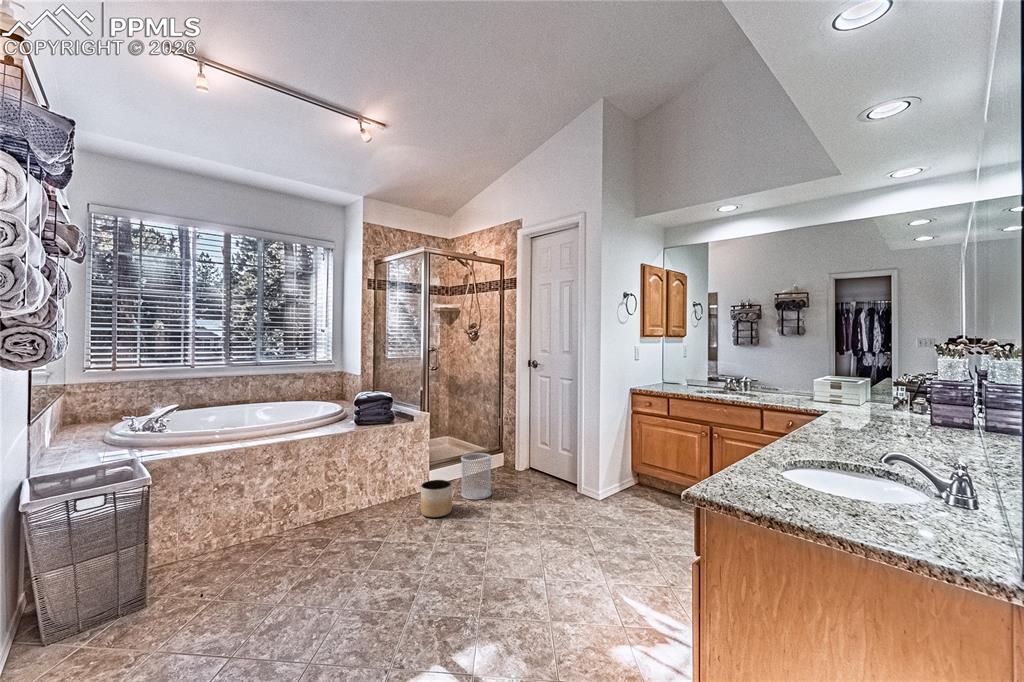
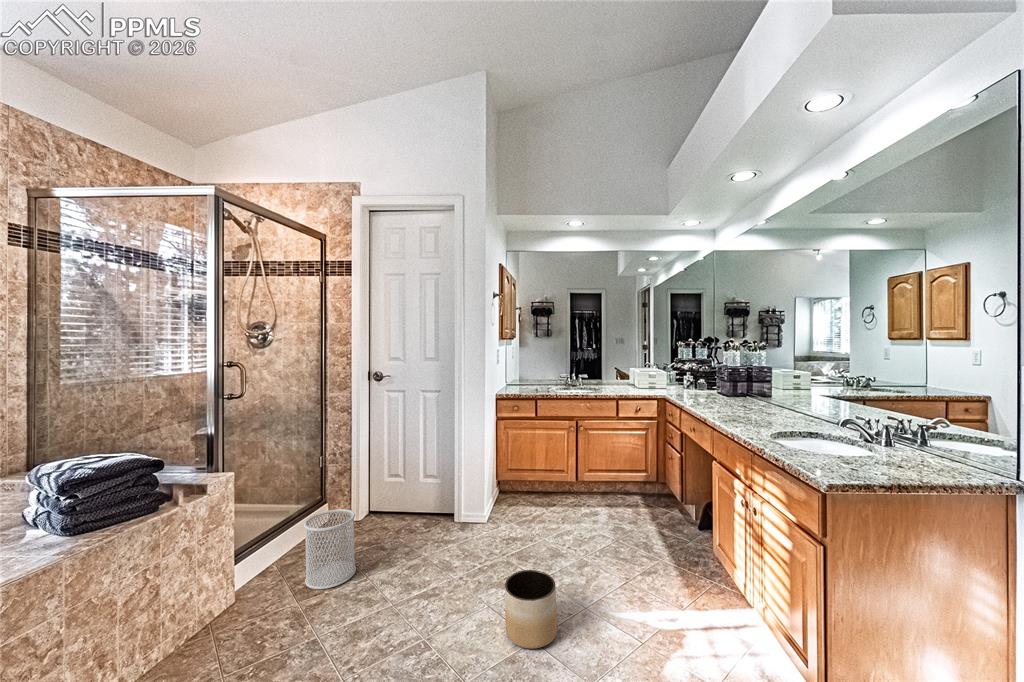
planter: present [421,480,452,518] -> present [505,570,557,649]

